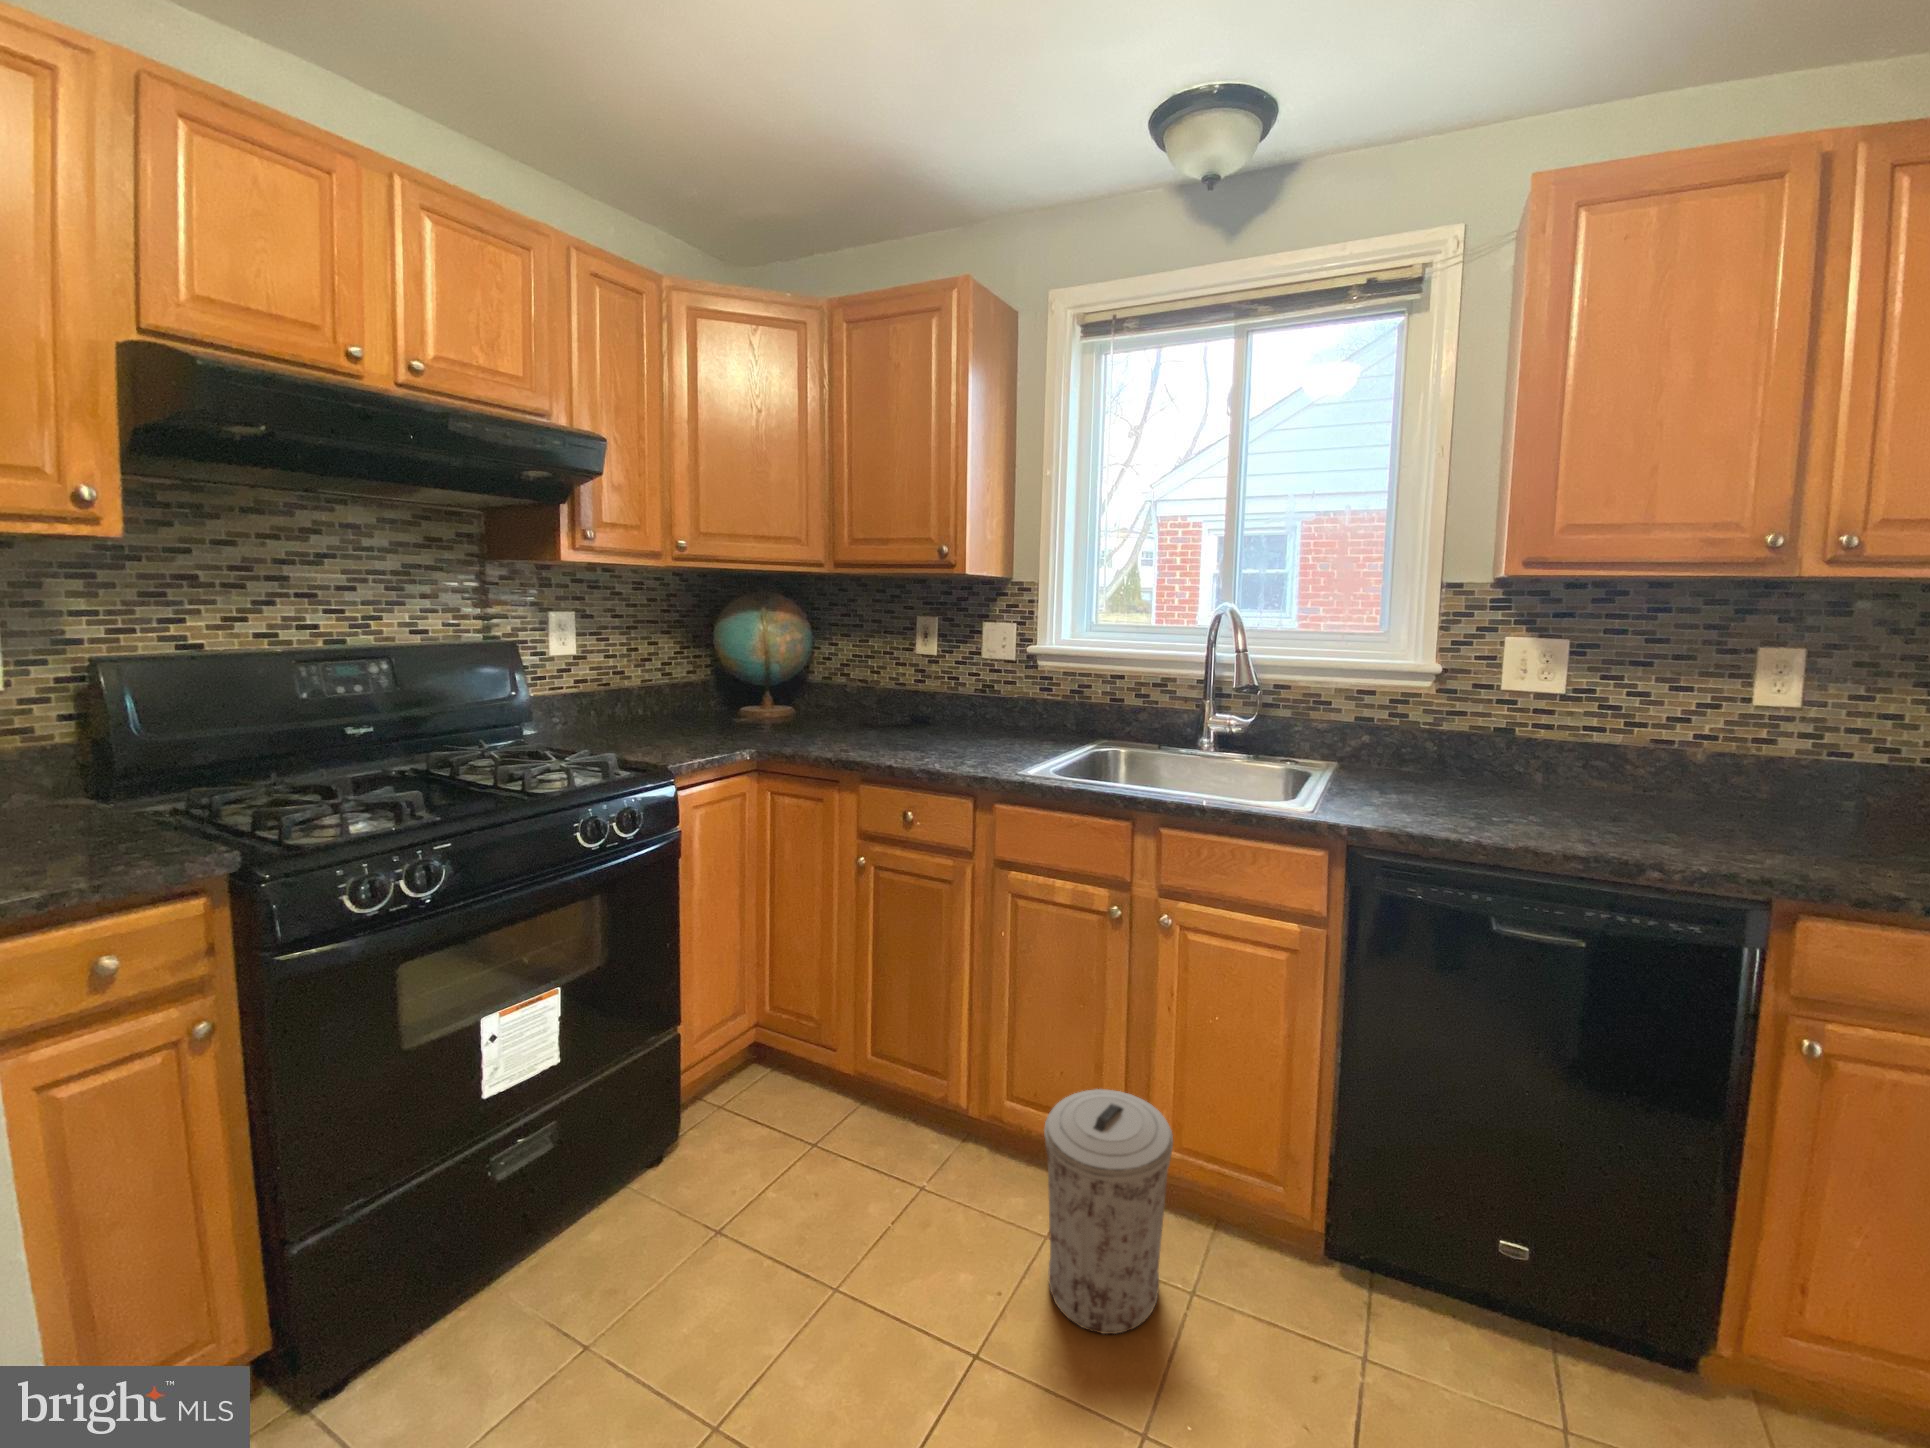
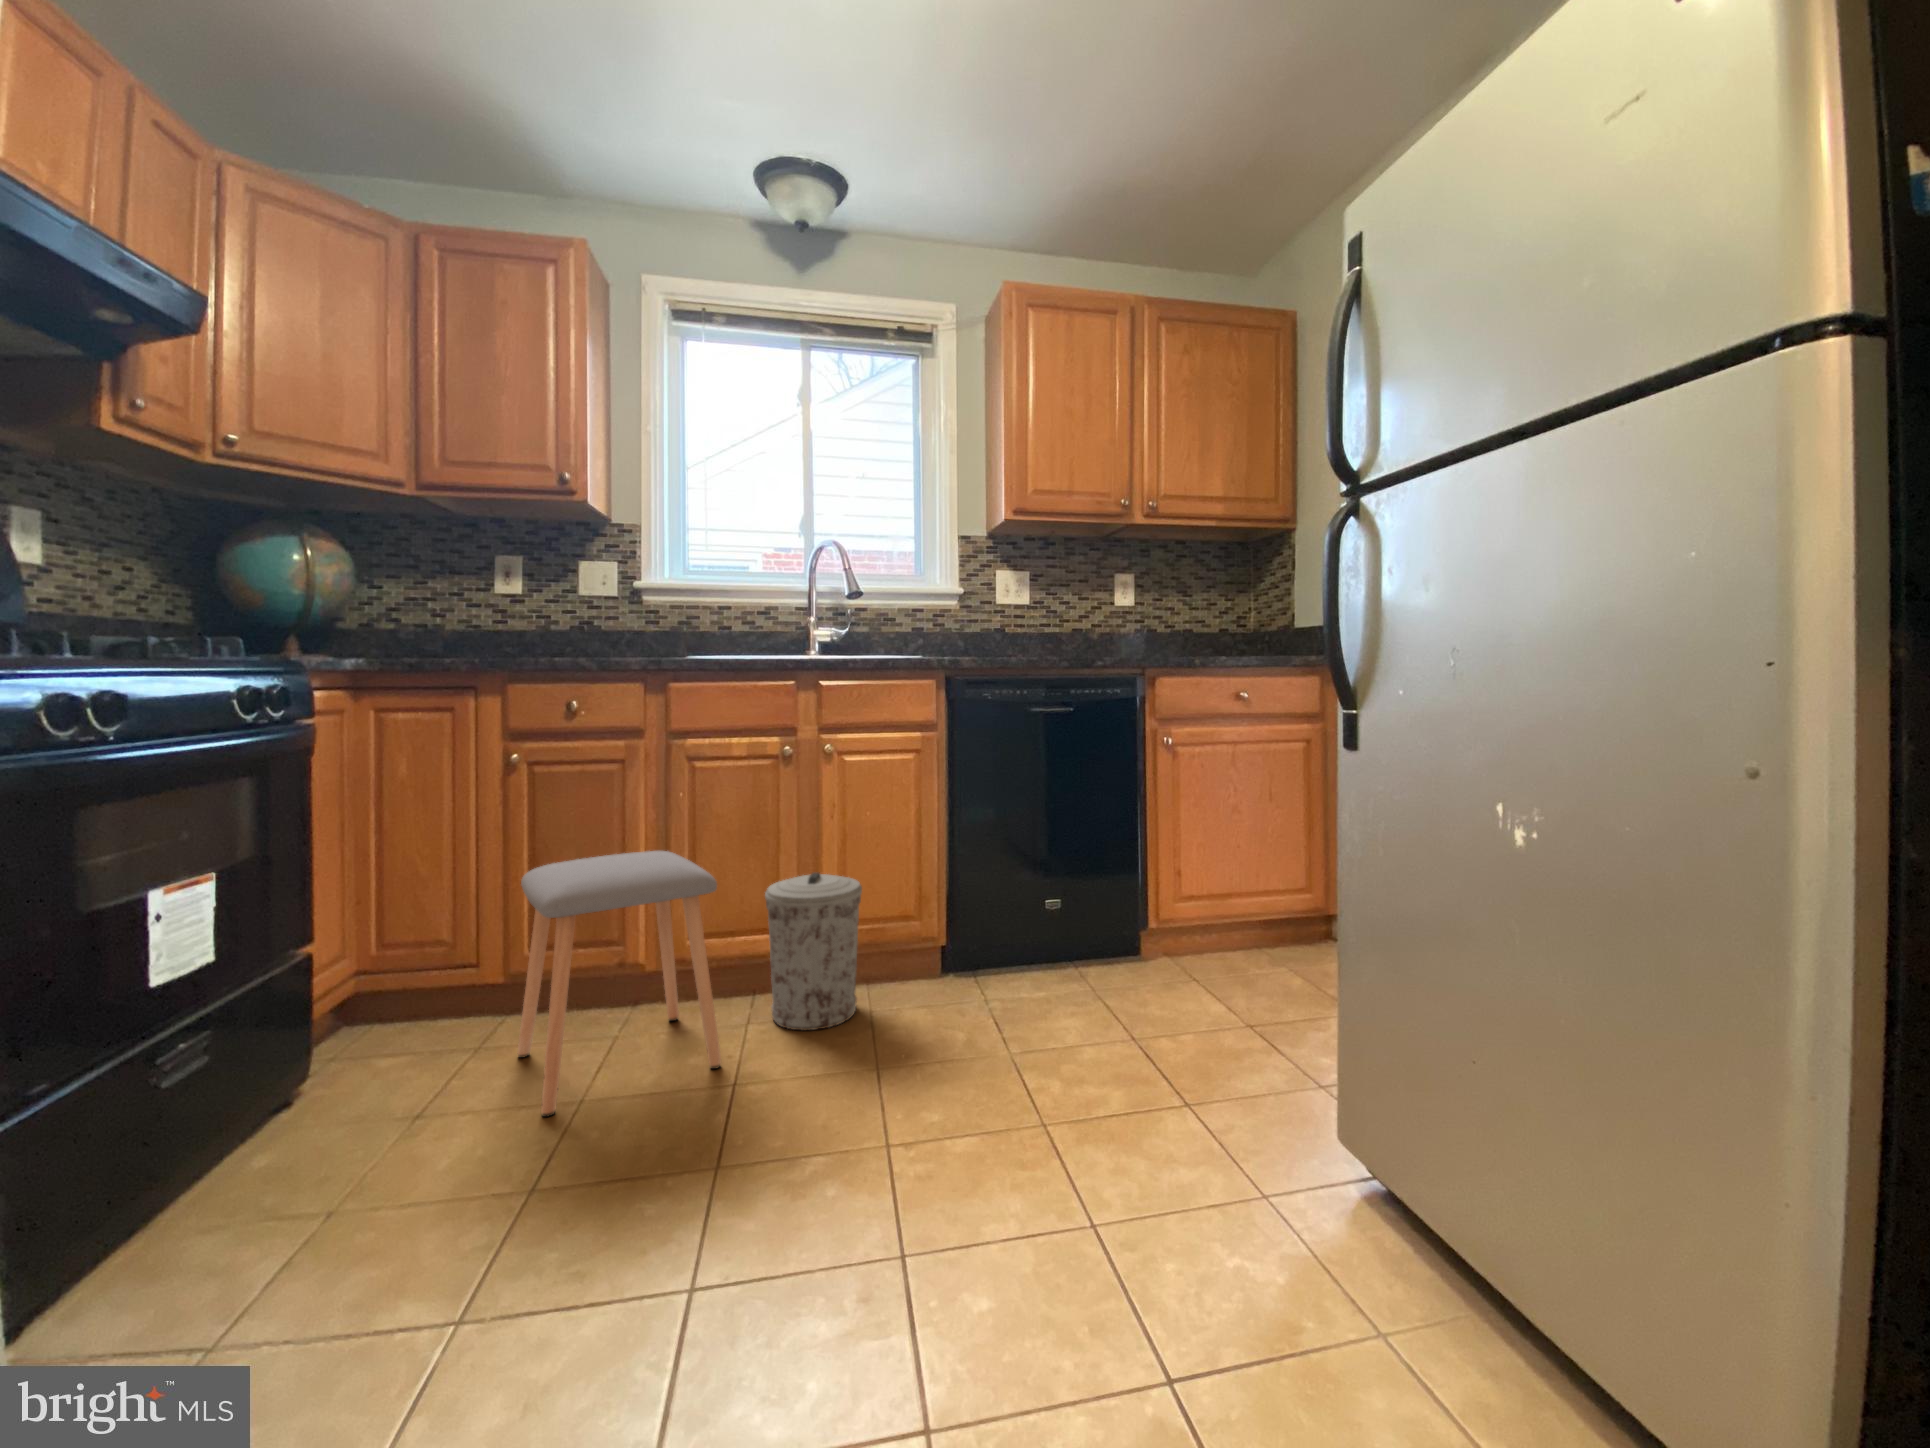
stool: none [748,1017,966,1353] -> present [518,851,721,1117]

